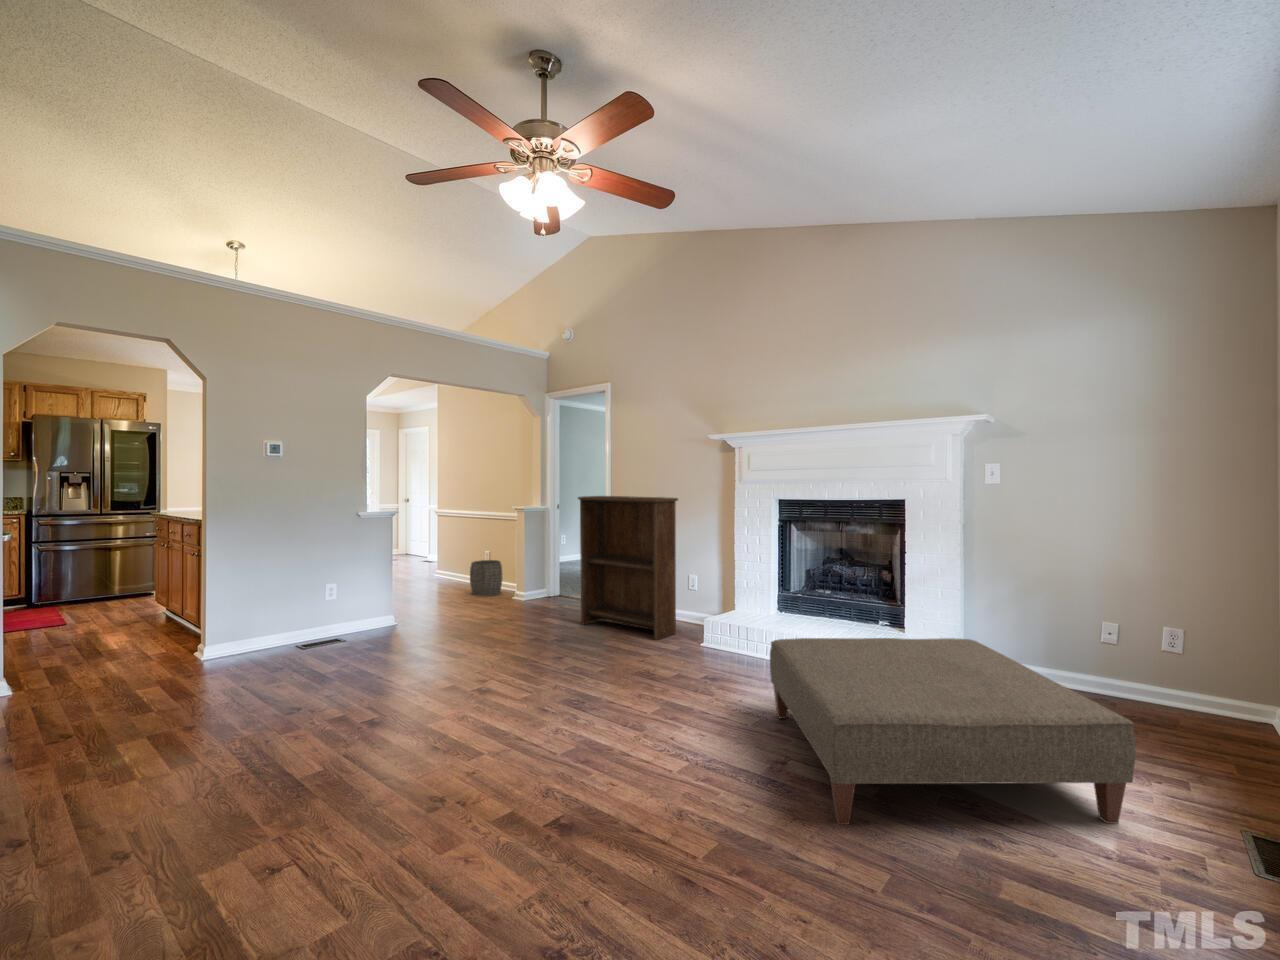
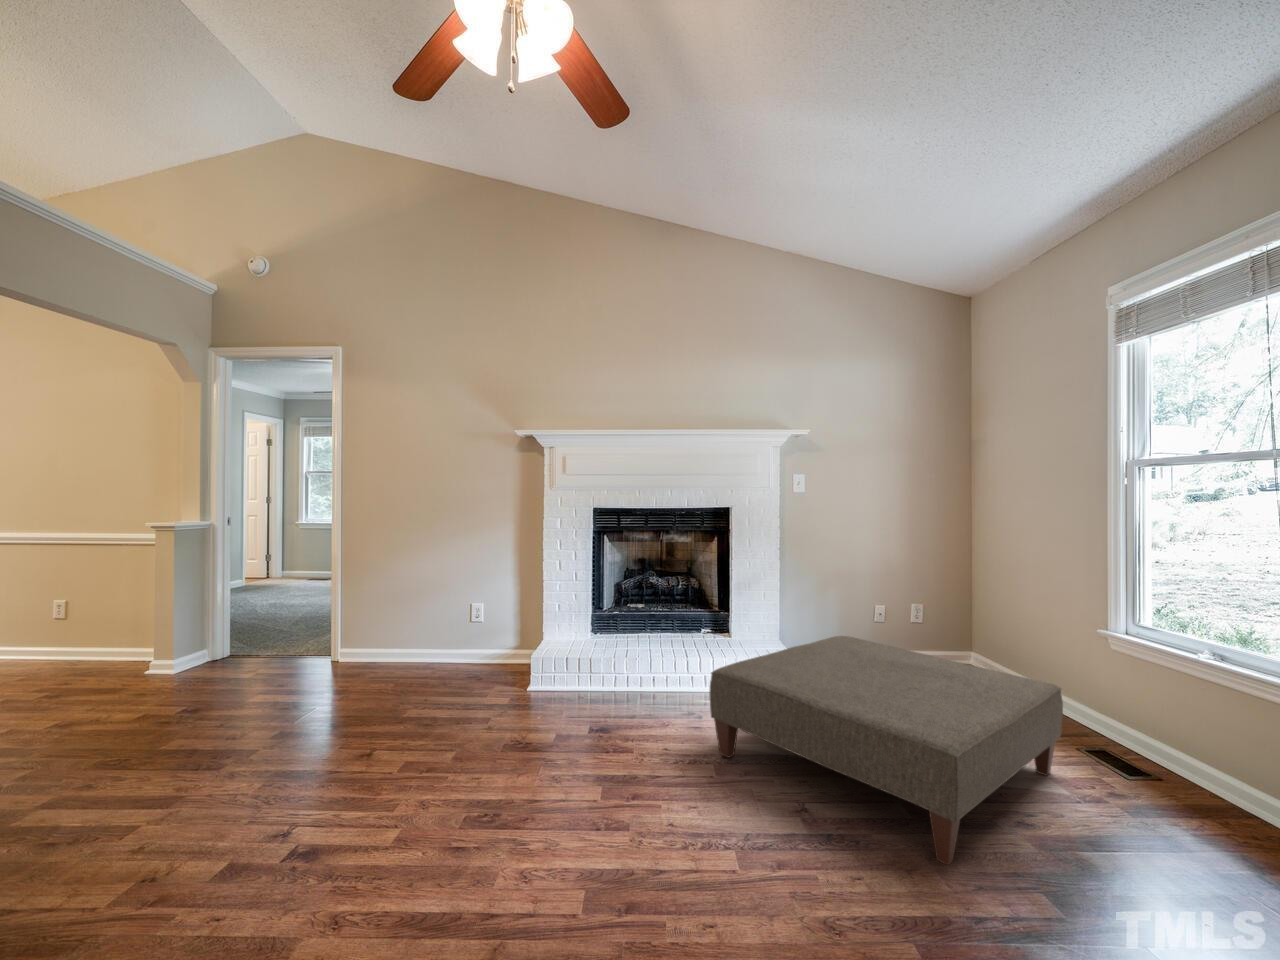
bookshelf: present [578,496,678,640] -> none [323,508,478,693]
woven basket: present [470,560,502,596] -> none [40,614,112,678]

